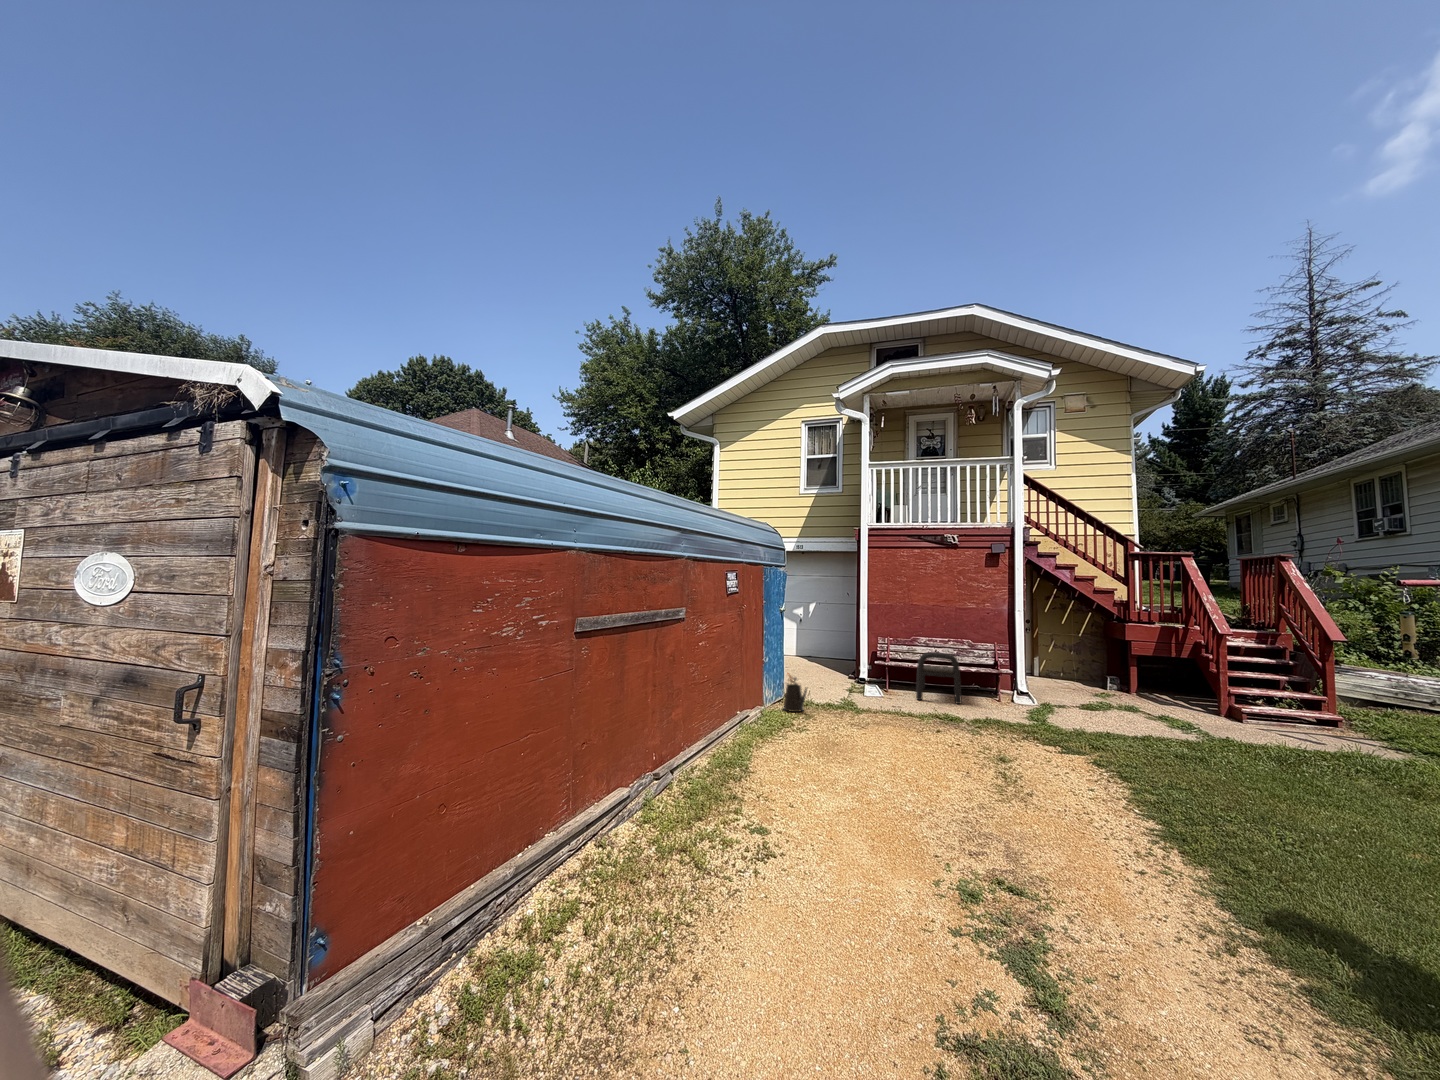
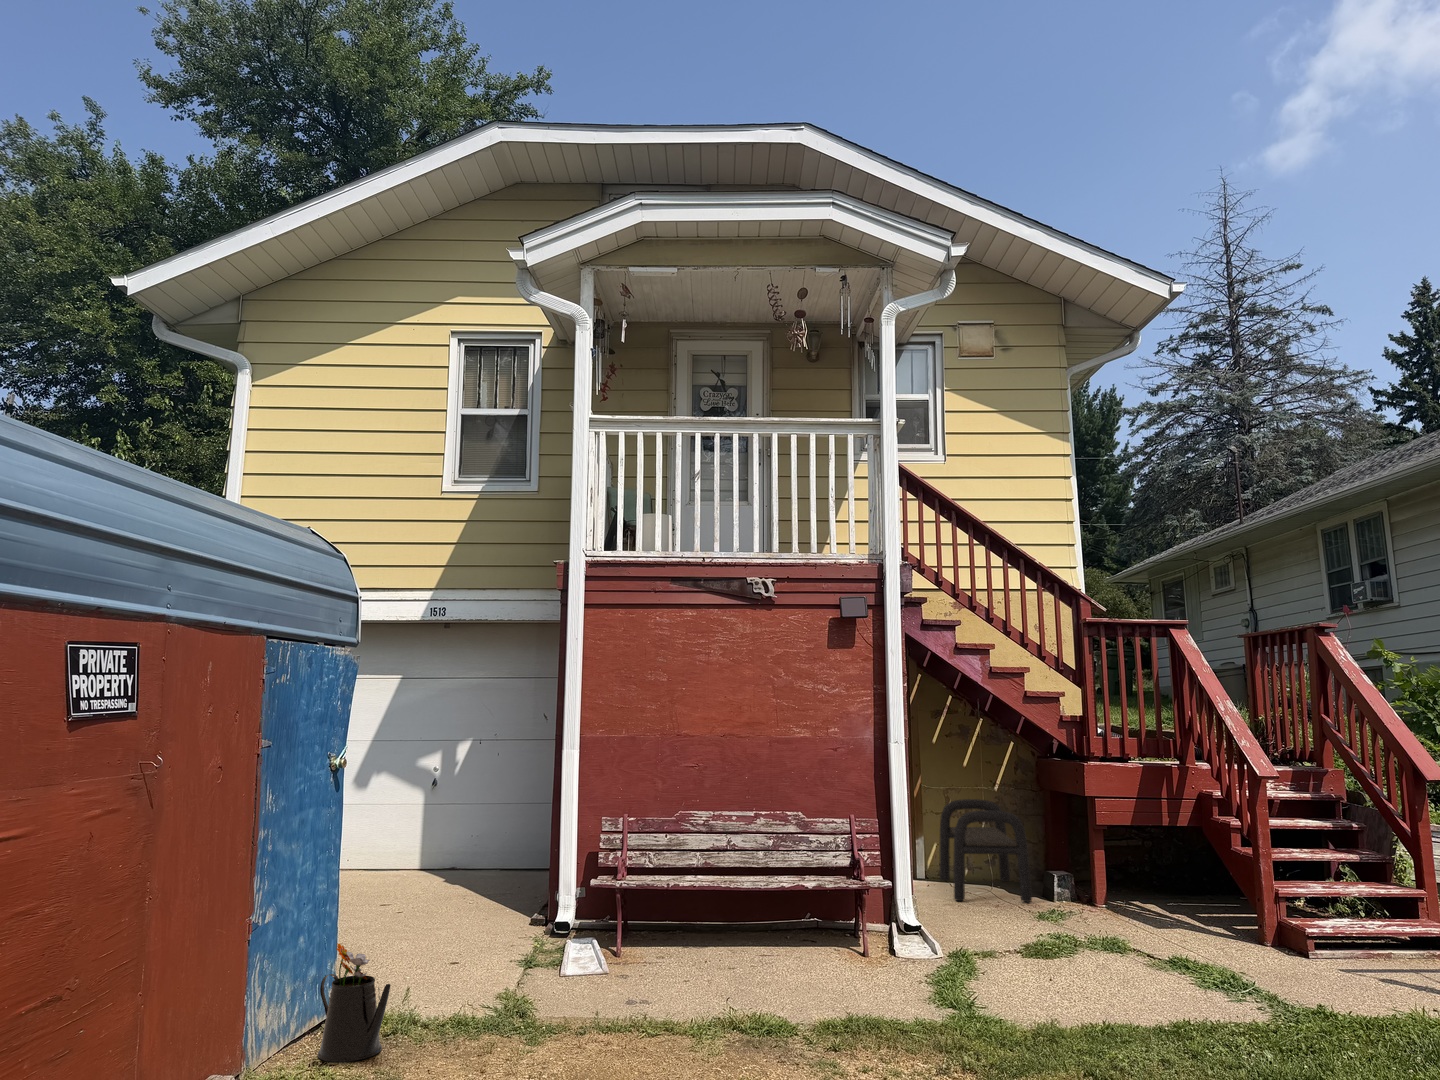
bench: present [916,651,962,704] -> present [940,799,1032,902]

